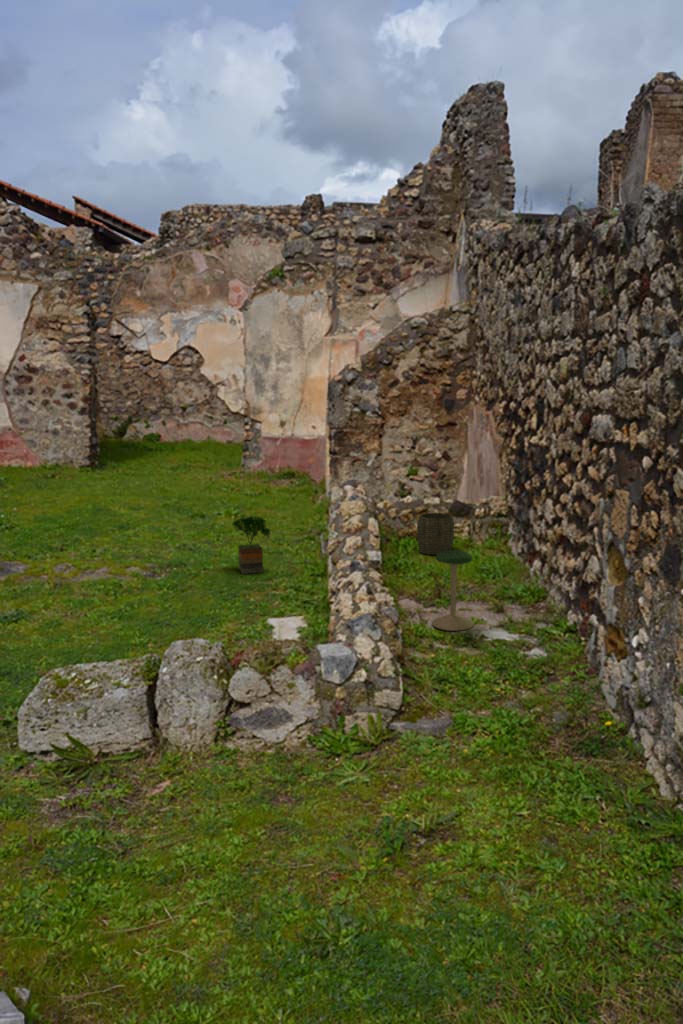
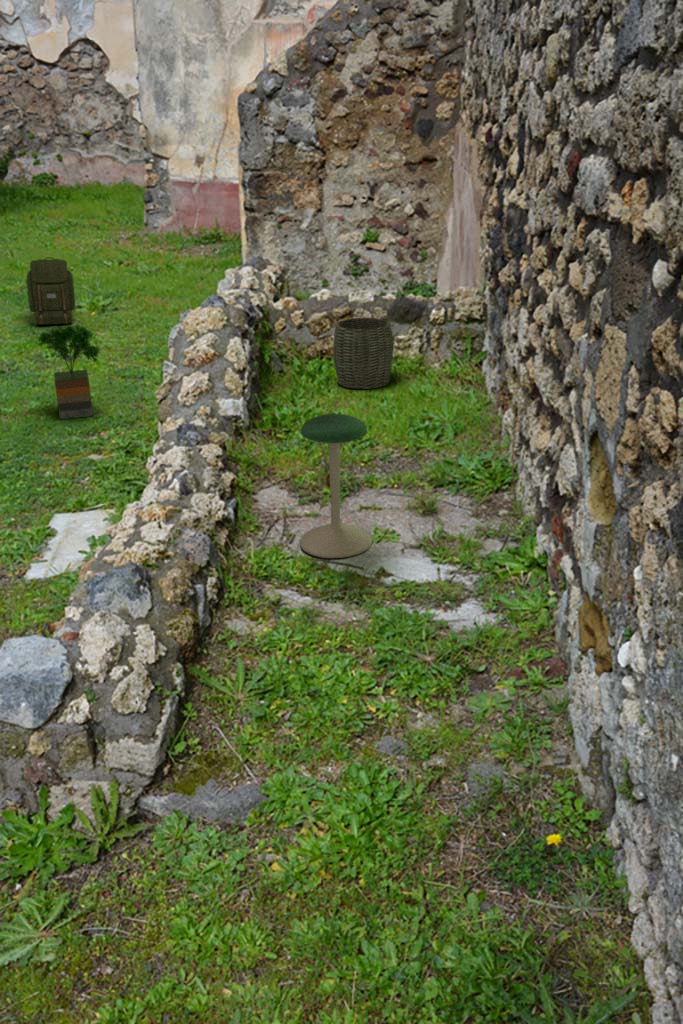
backpack: none [190,481,222,524] -> present [26,257,75,325]

